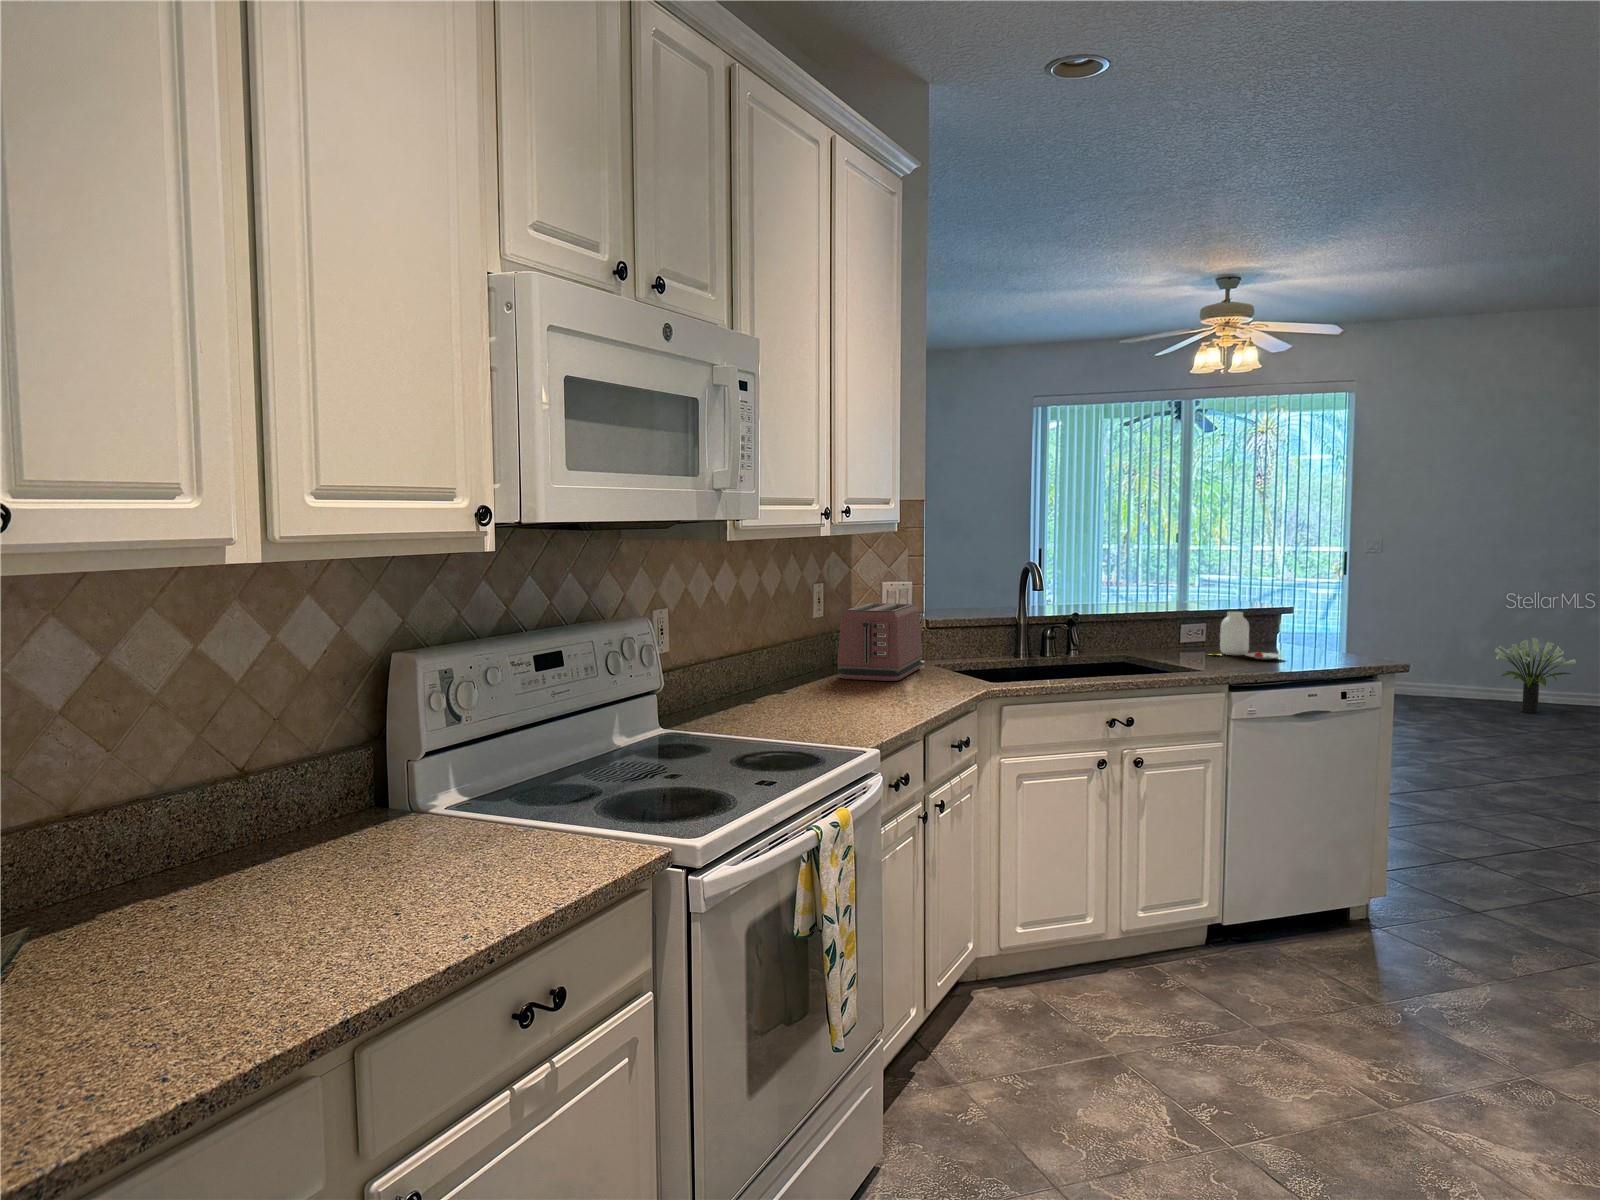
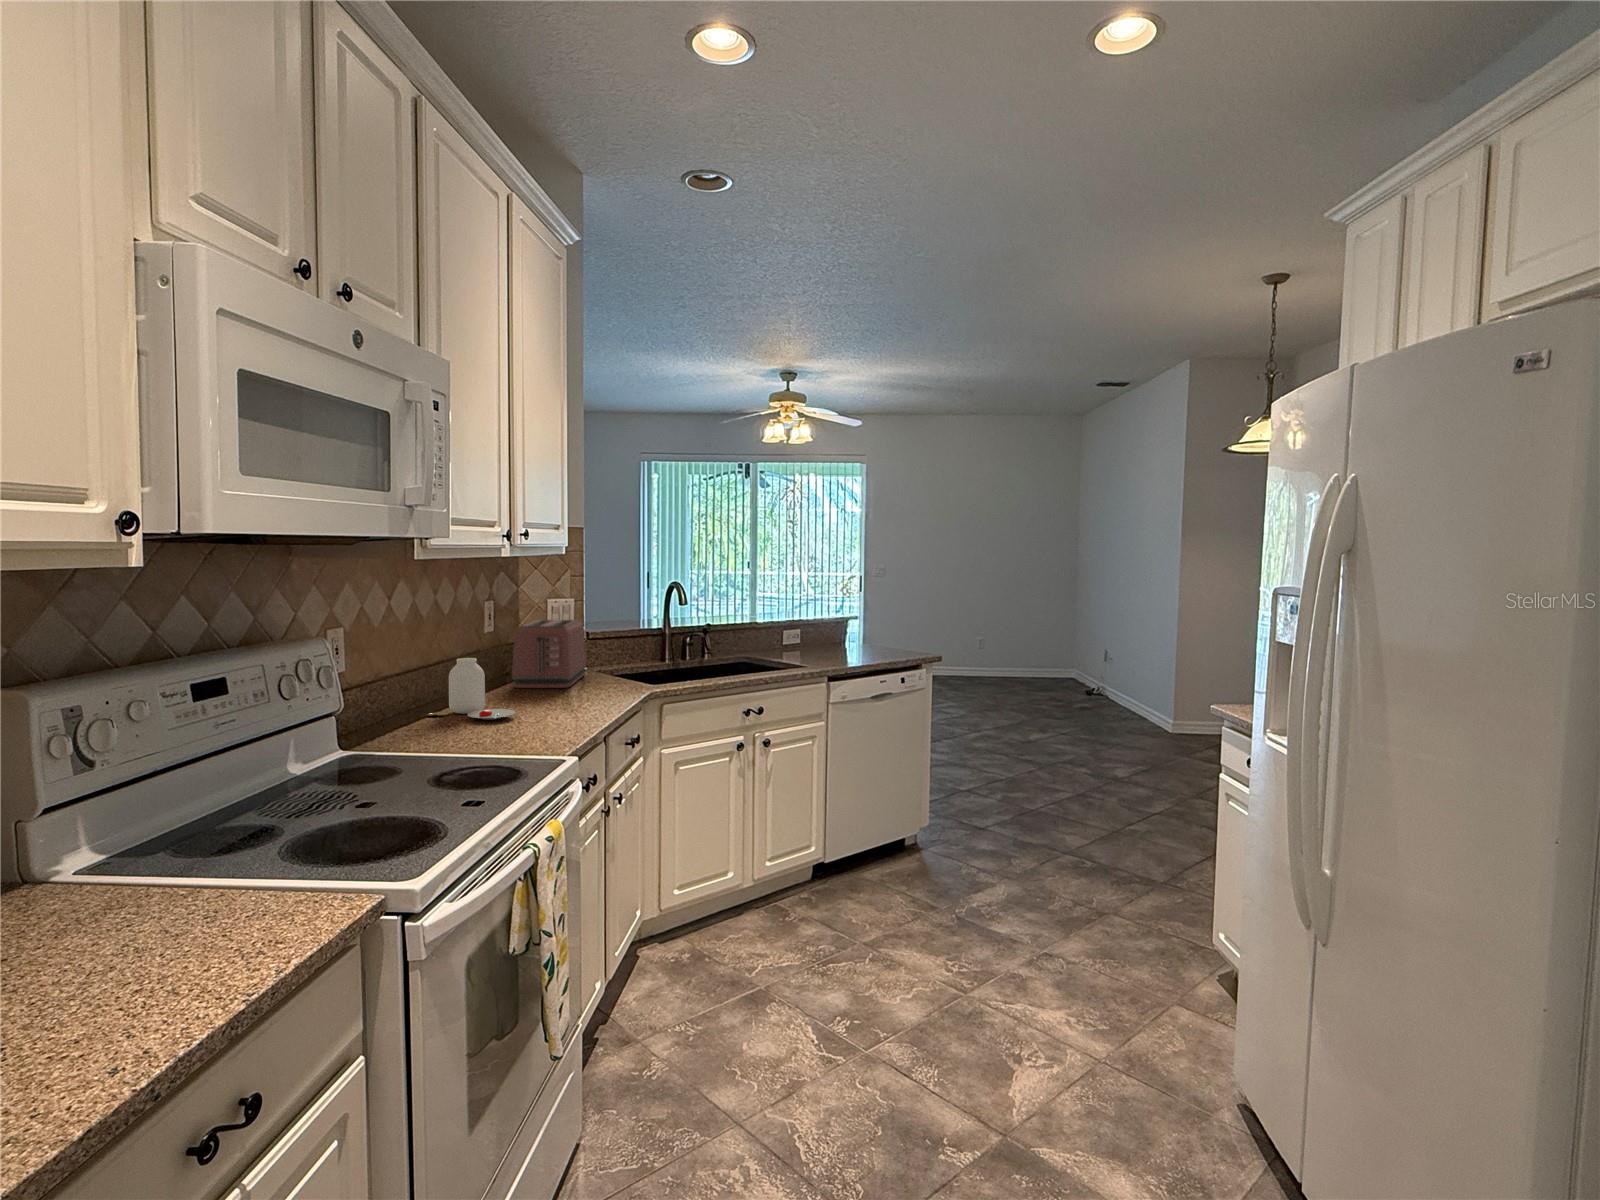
jar: present [1220,612,1282,659] -> present [428,658,515,719]
potted plant: present [1495,638,1576,713] -> none [954,635,1001,685]

